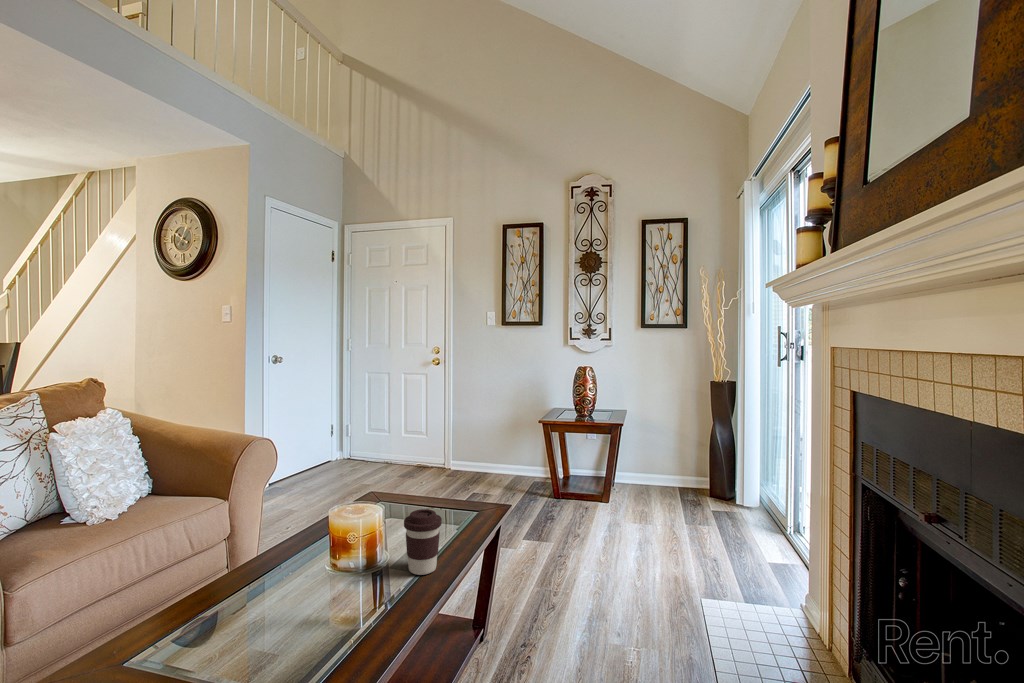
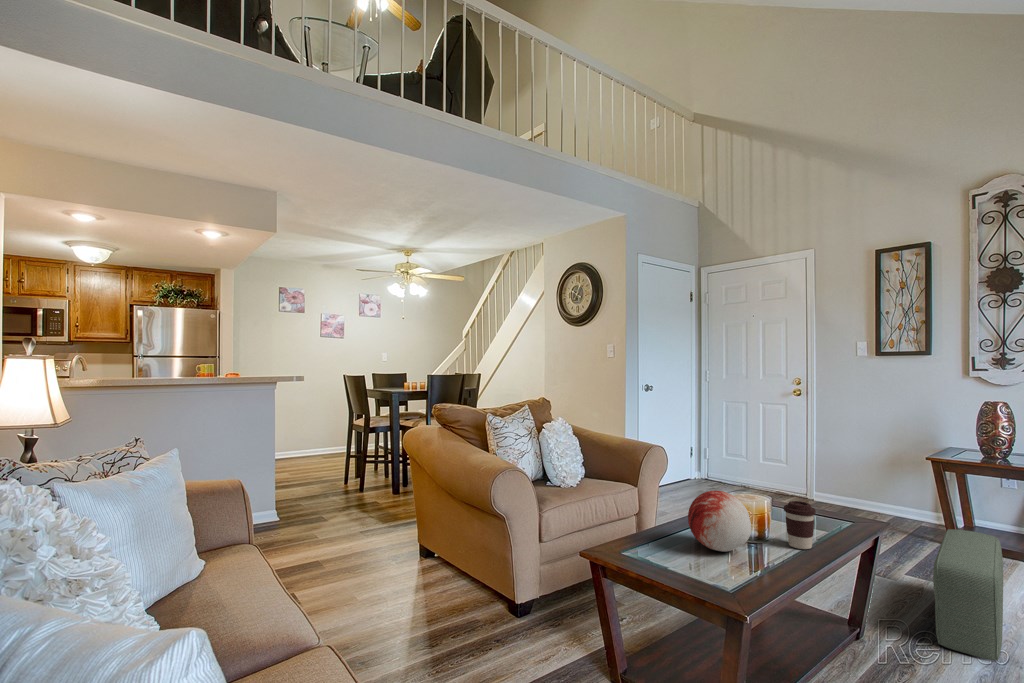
pouf: none [550,489,602,623] -> present [933,529,1003,660]
decorative orb: none [259,520,356,616] -> present [688,491,751,552]

